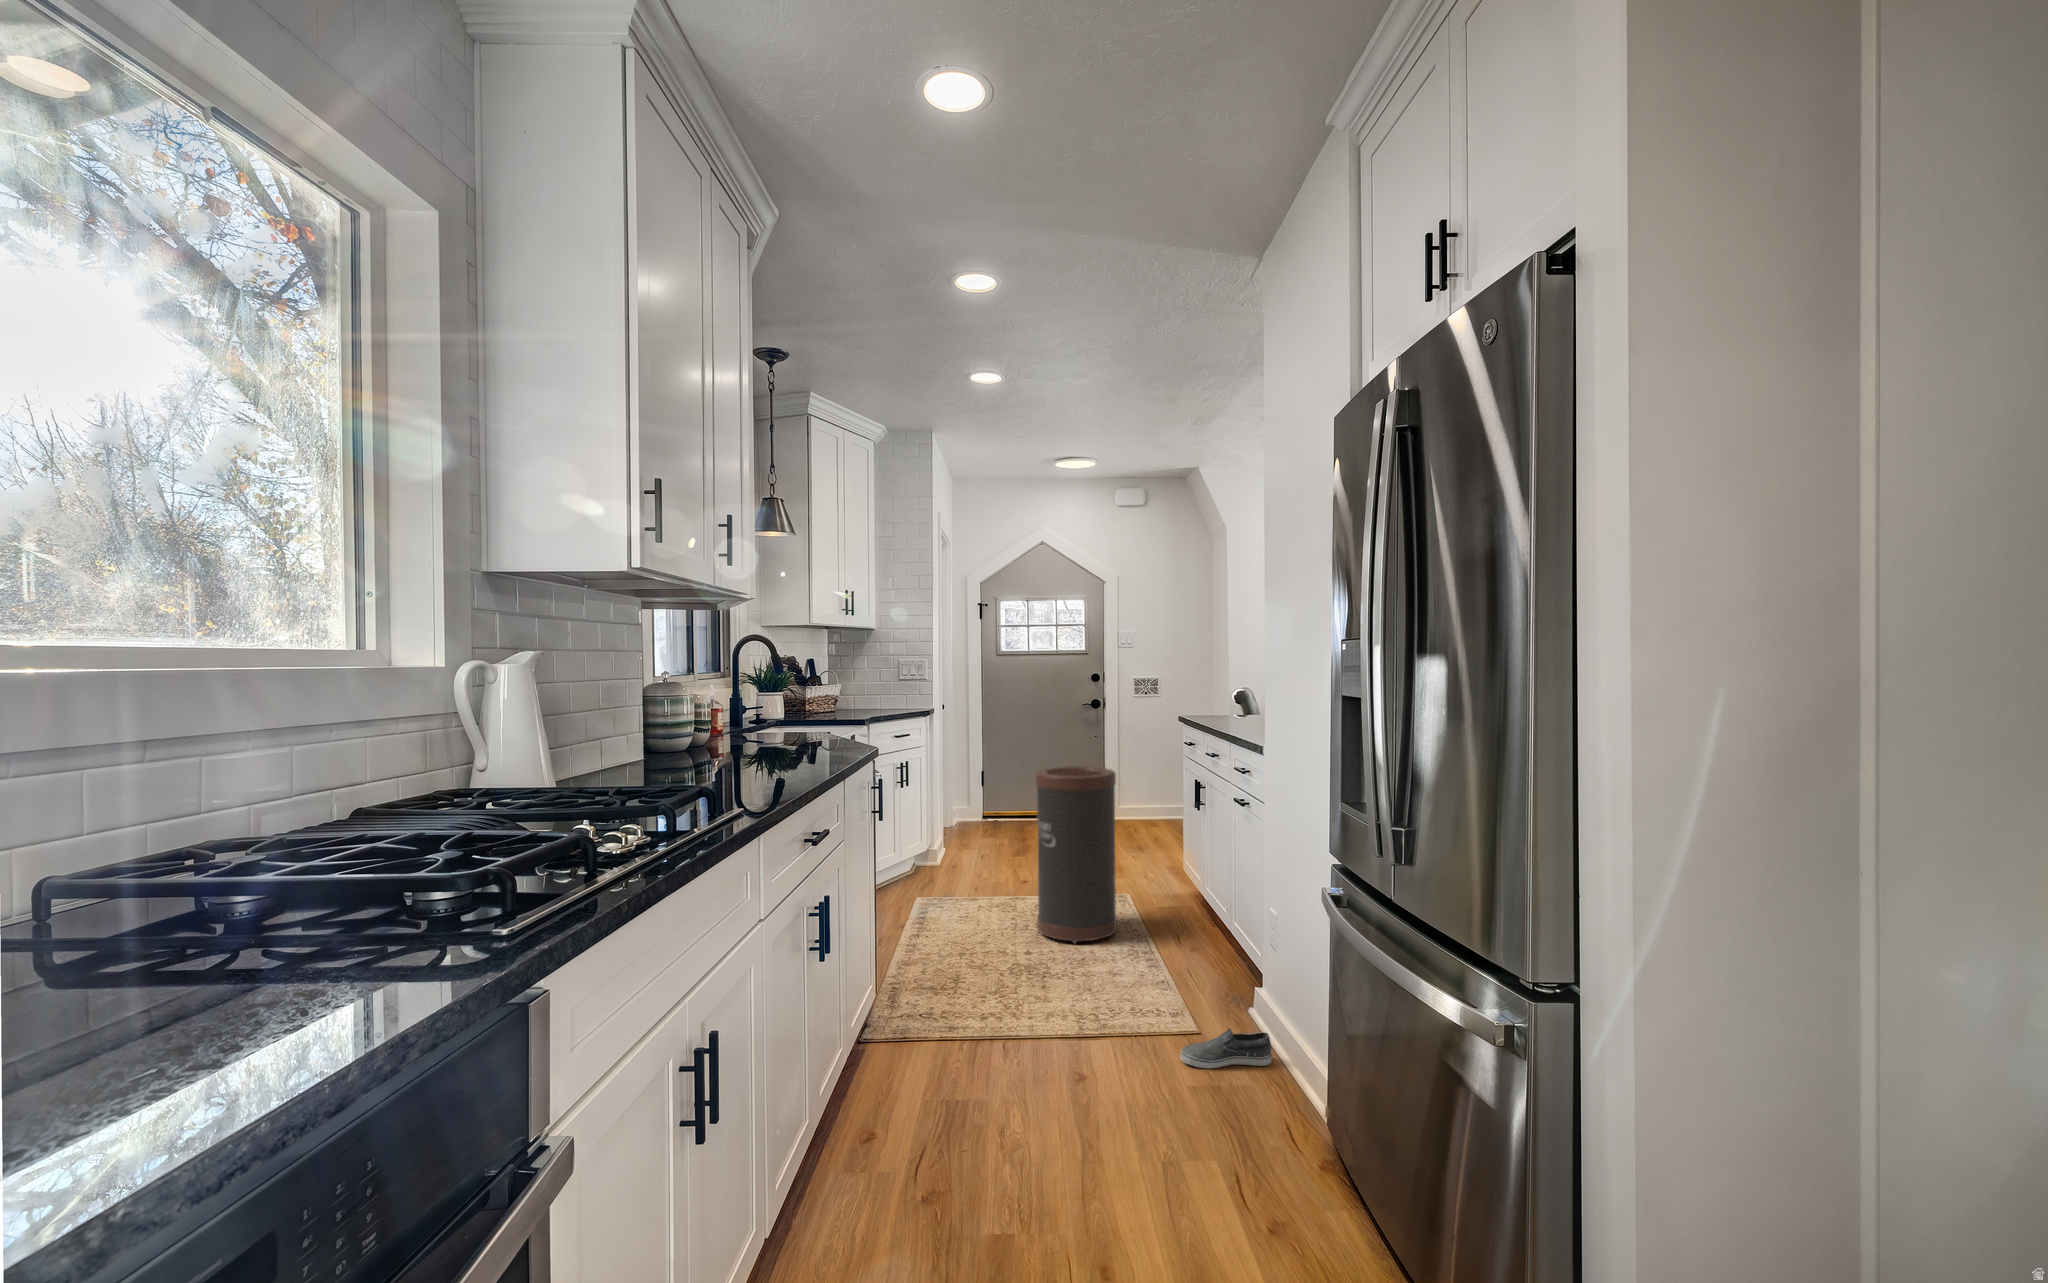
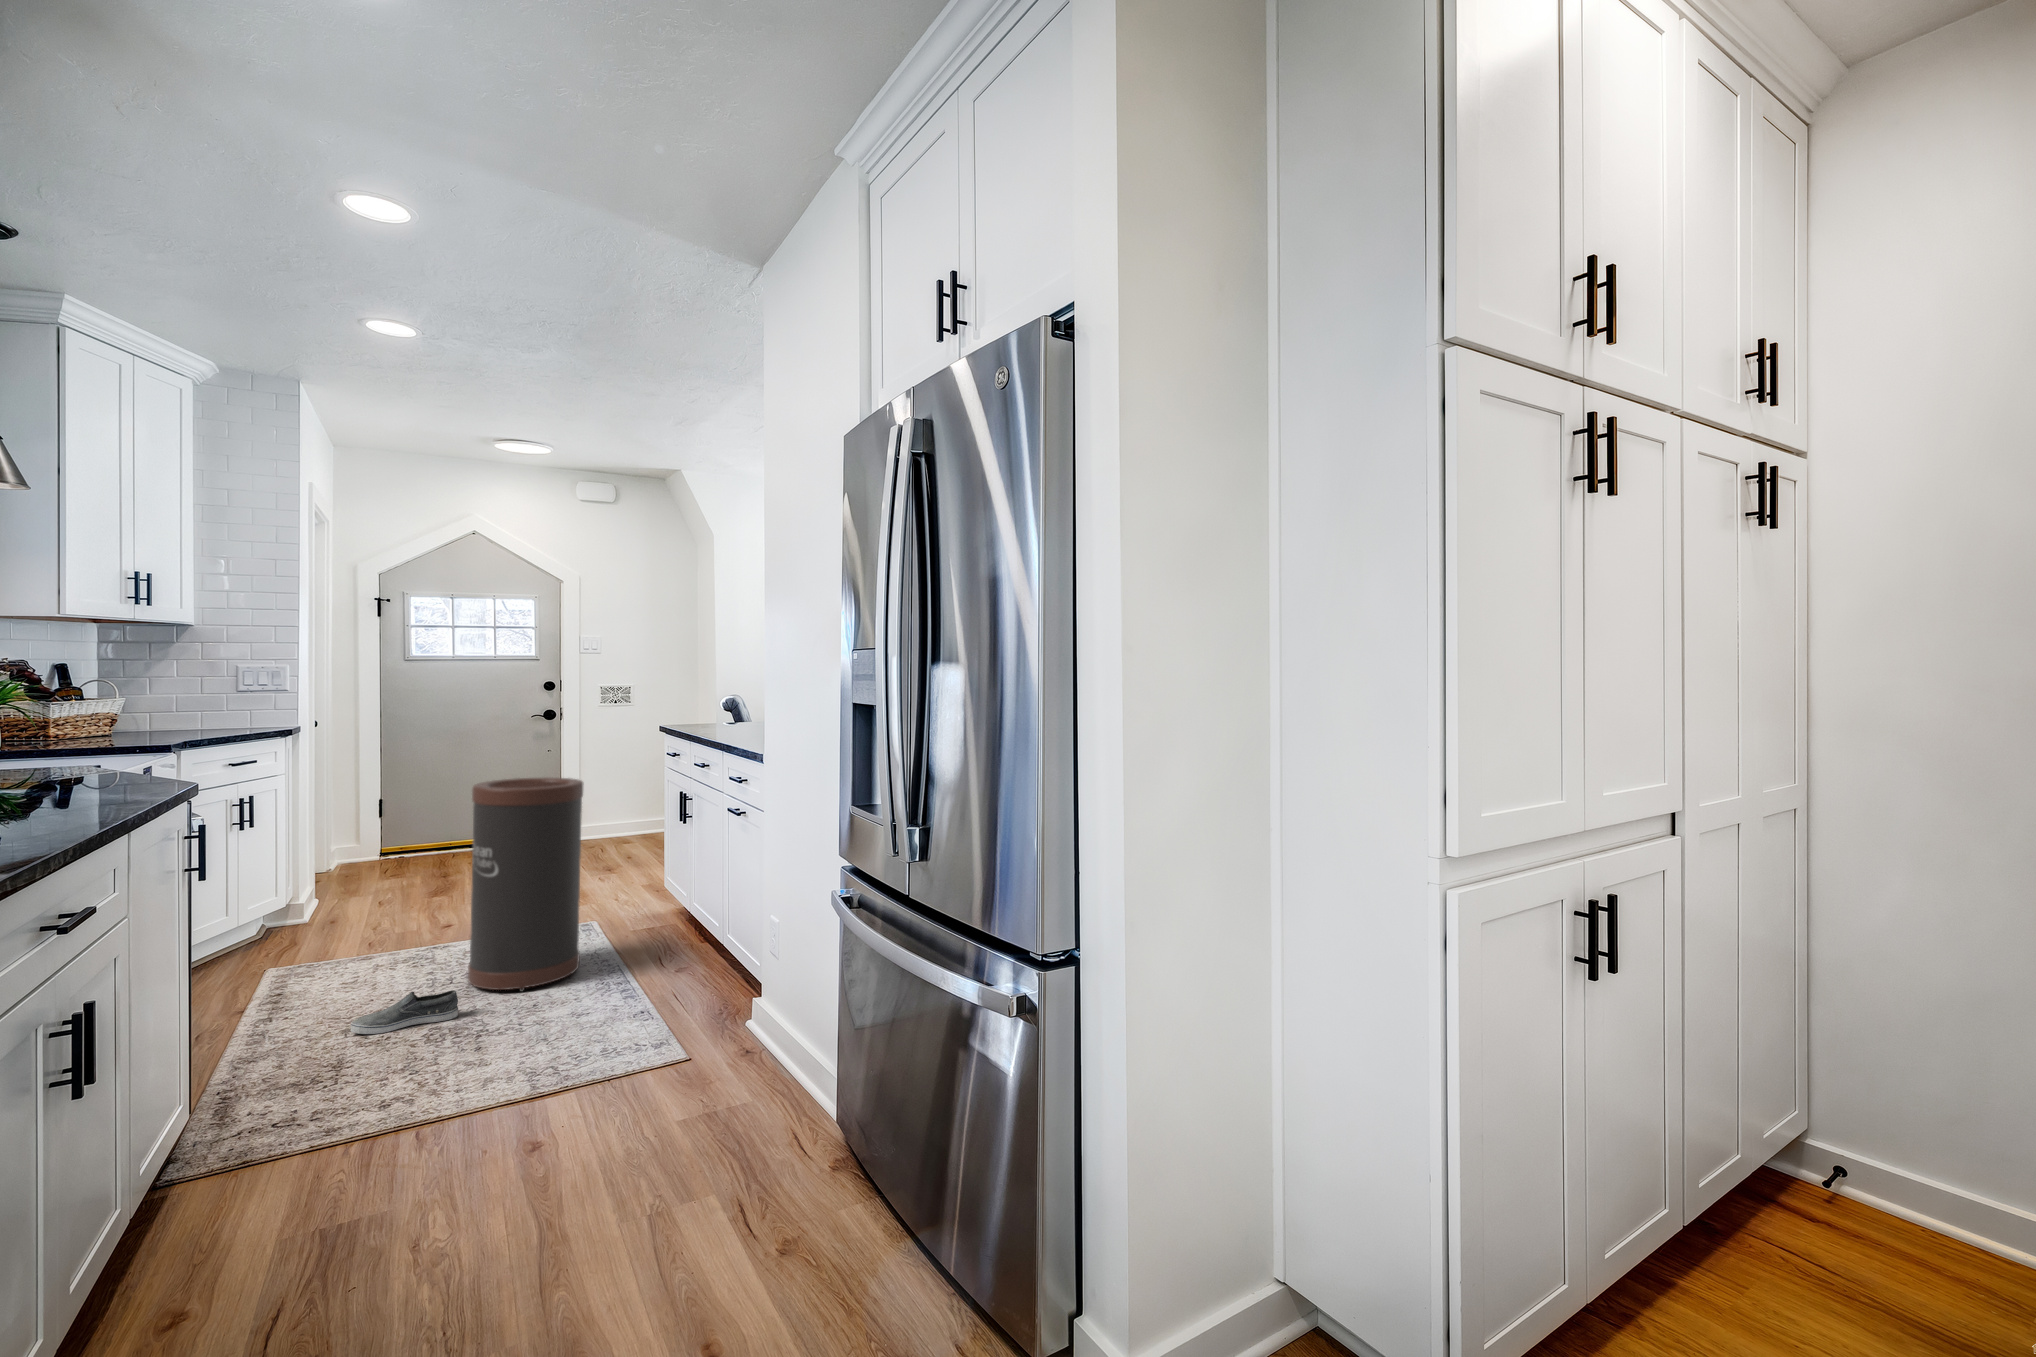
shoe: present [1180,1028,1272,1069] -> present [350,990,458,1034]

